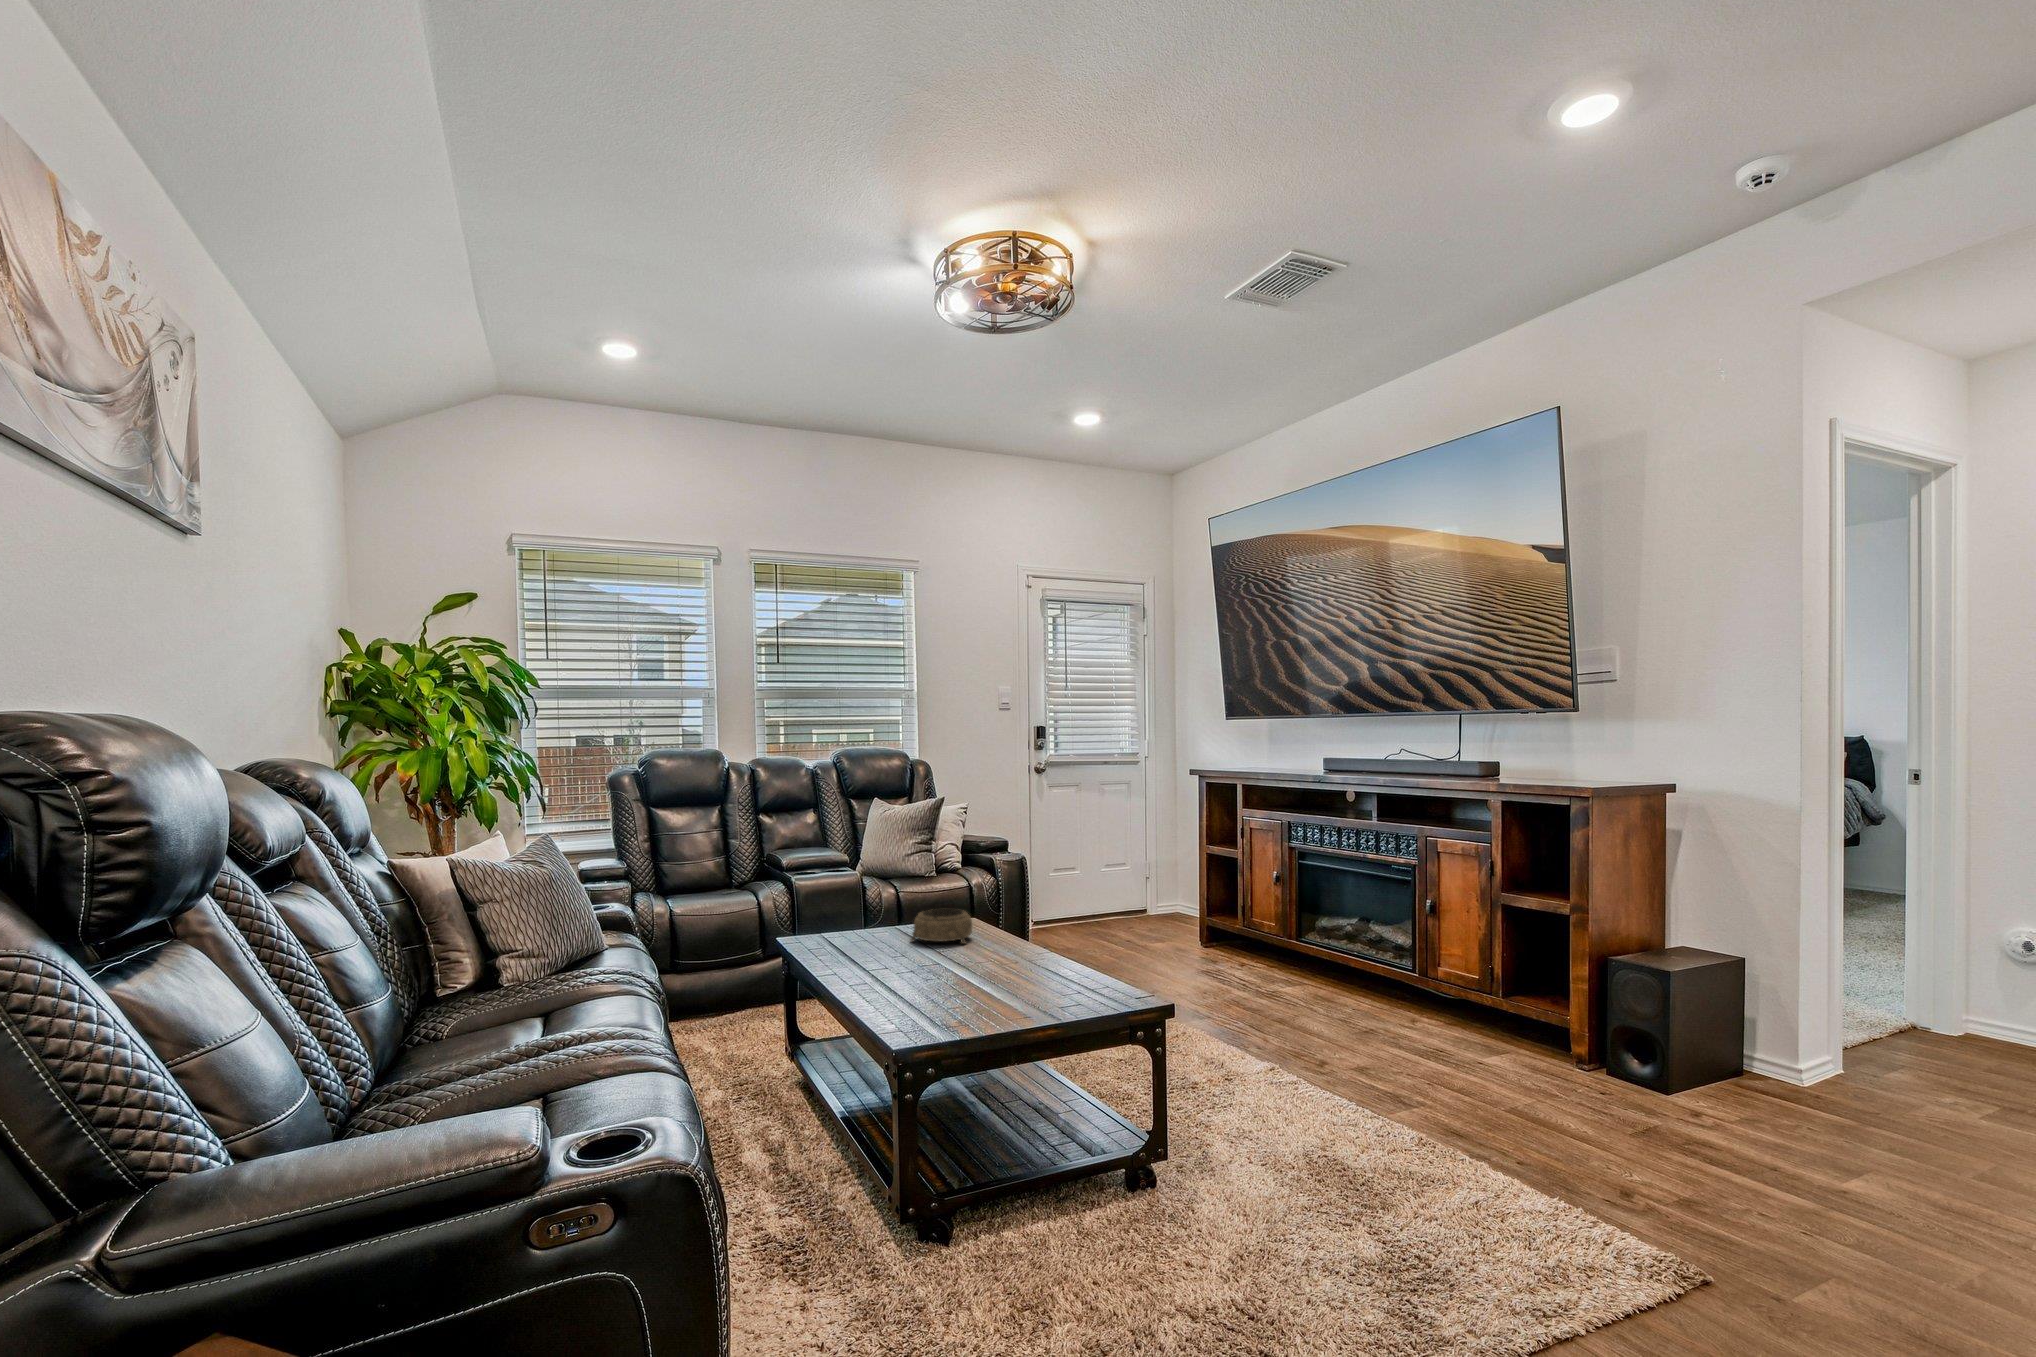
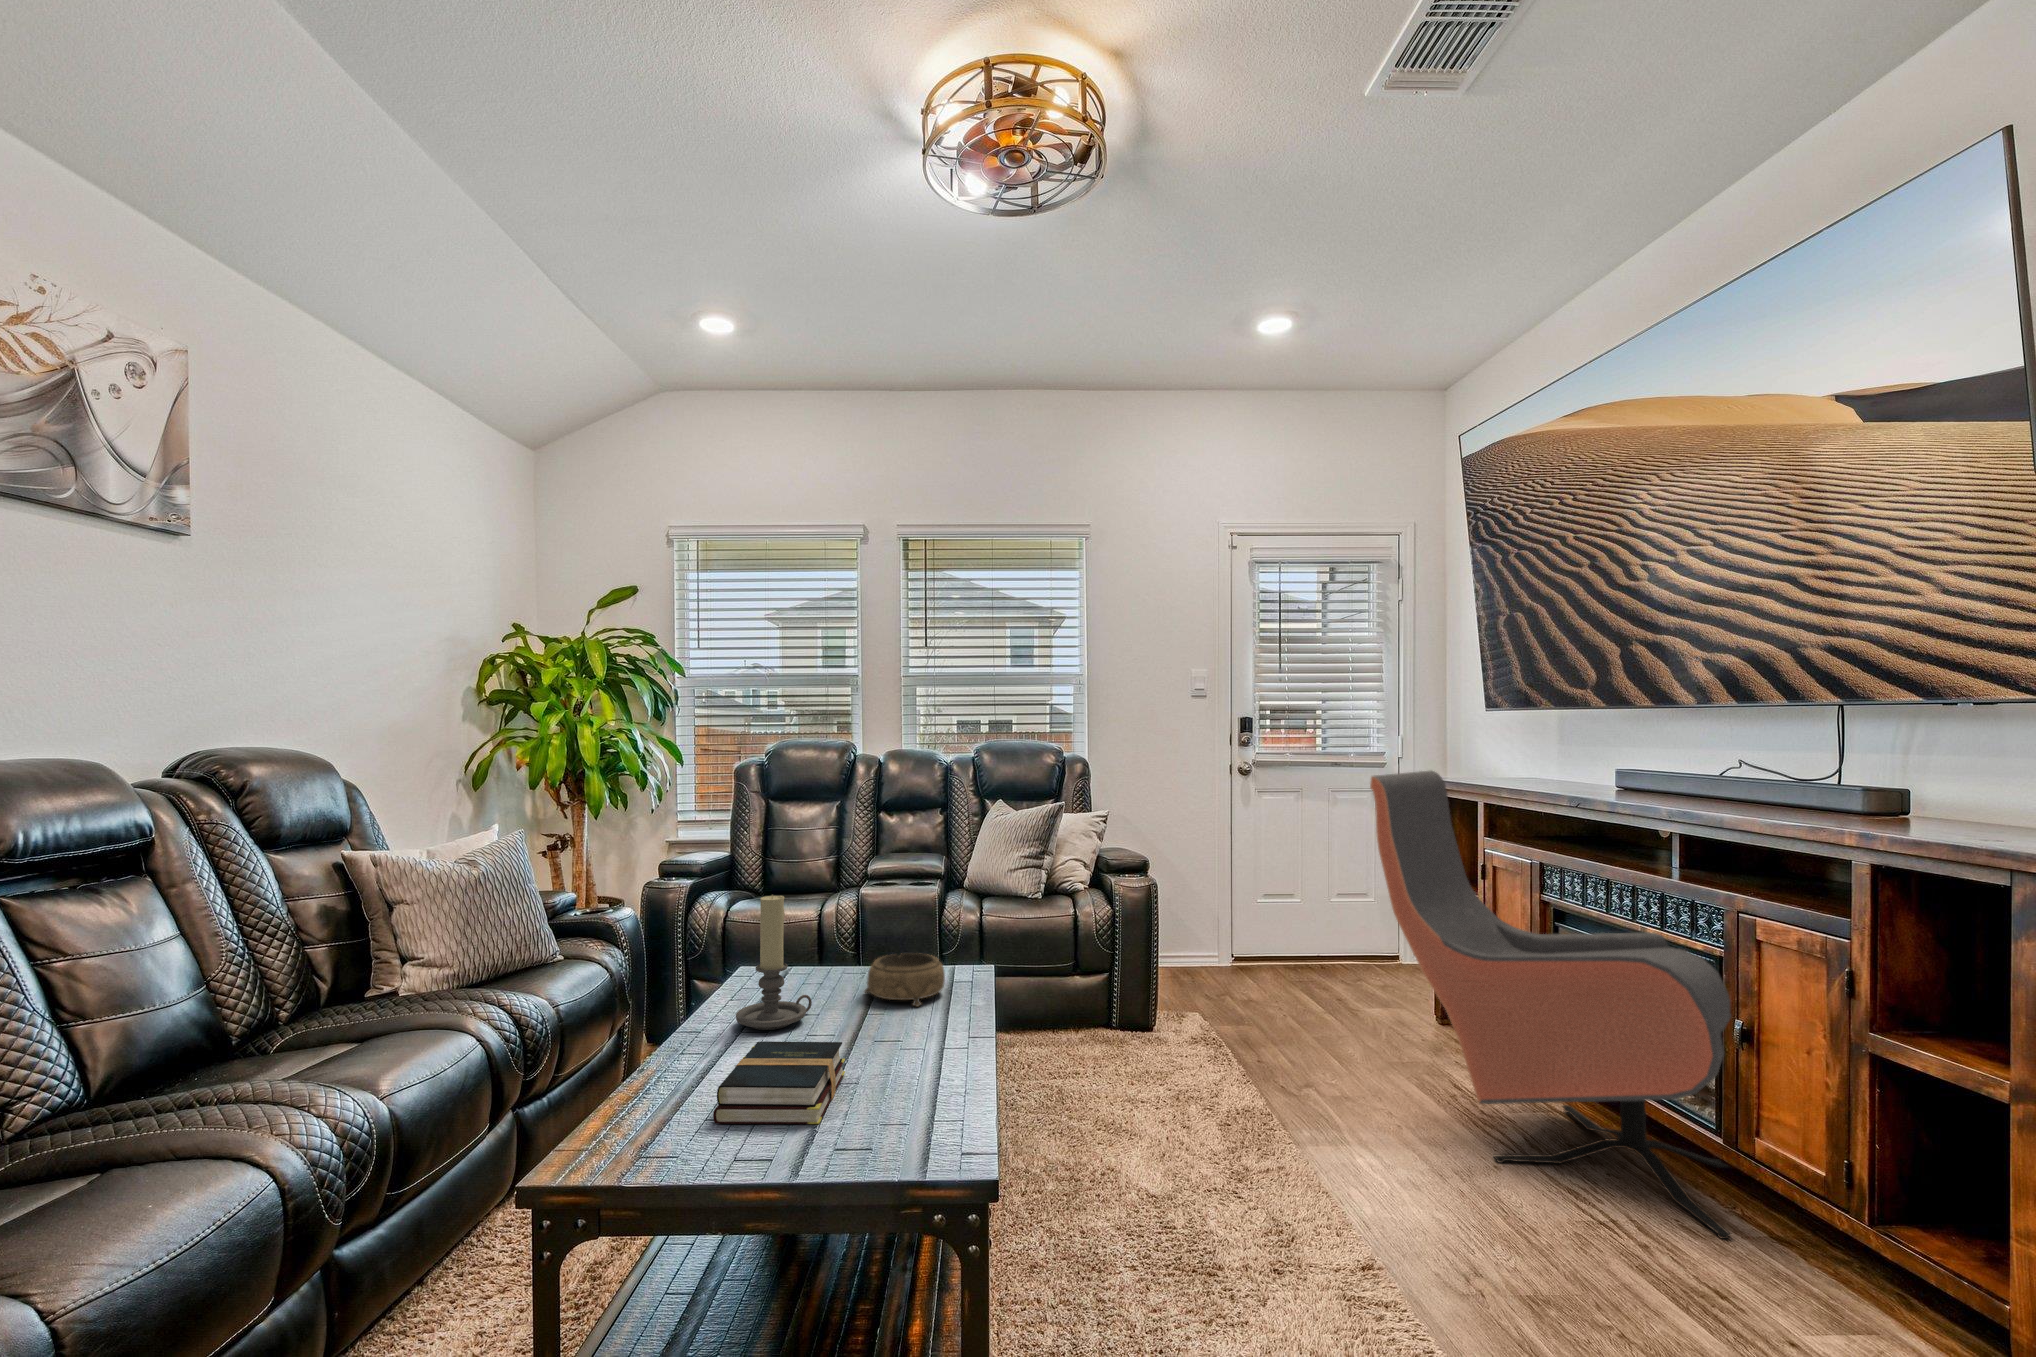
armchair: none [1206,760,1439,1028] -> present [1370,771,1731,1239]
candle holder: none [850,865,902,968] -> present [736,895,812,1030]
hardback book: none [923,956,1018,1008] -> present [713,1041,845,1124]

